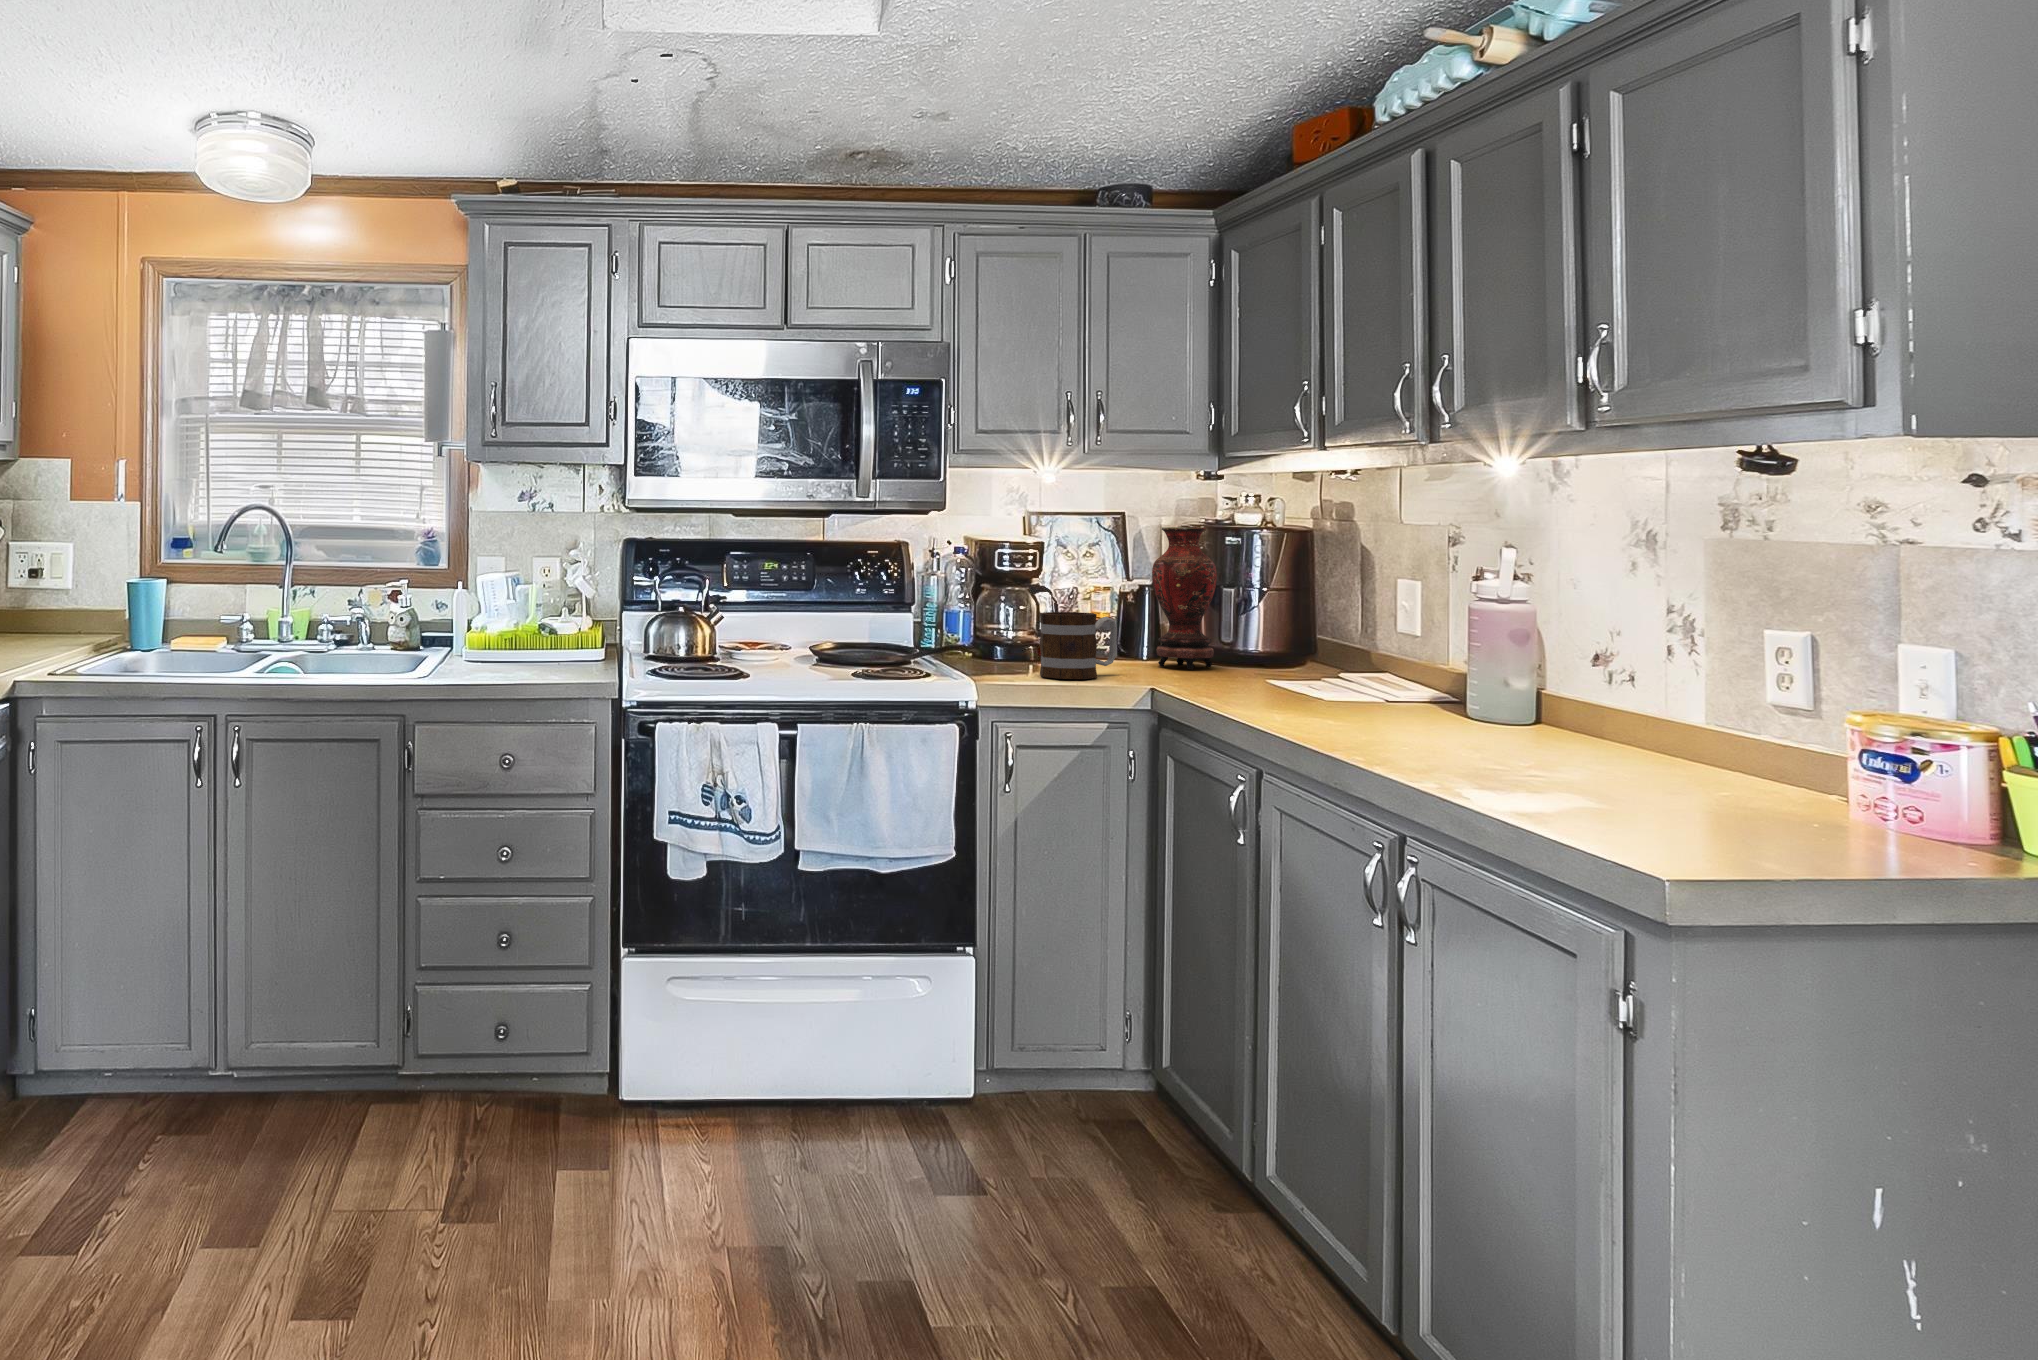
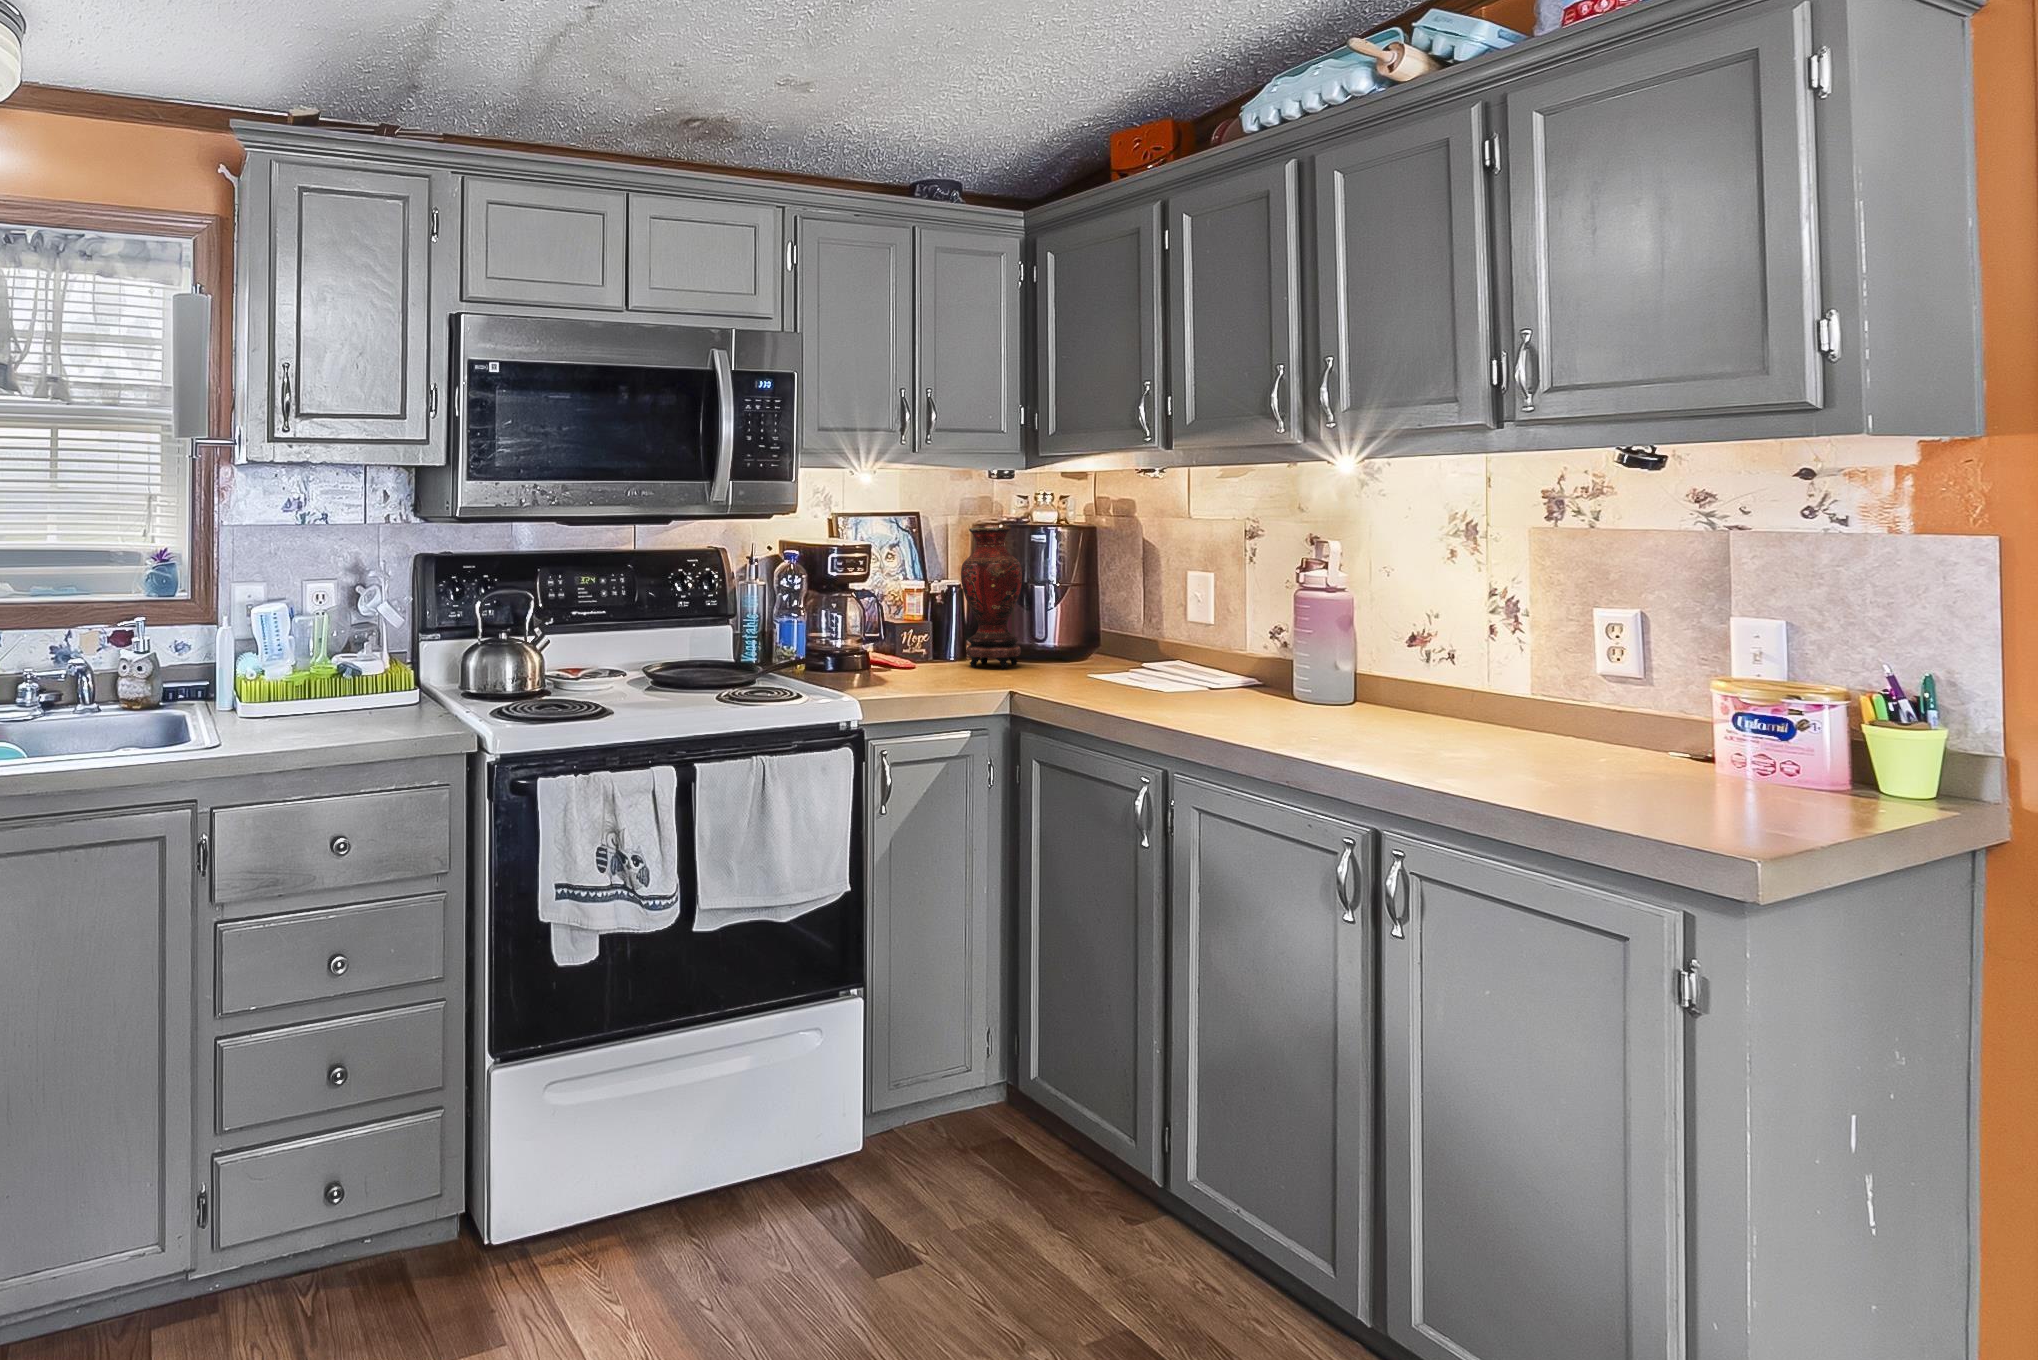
mug: present [1039,612,1117,679] -> none [879,617,949,687]

